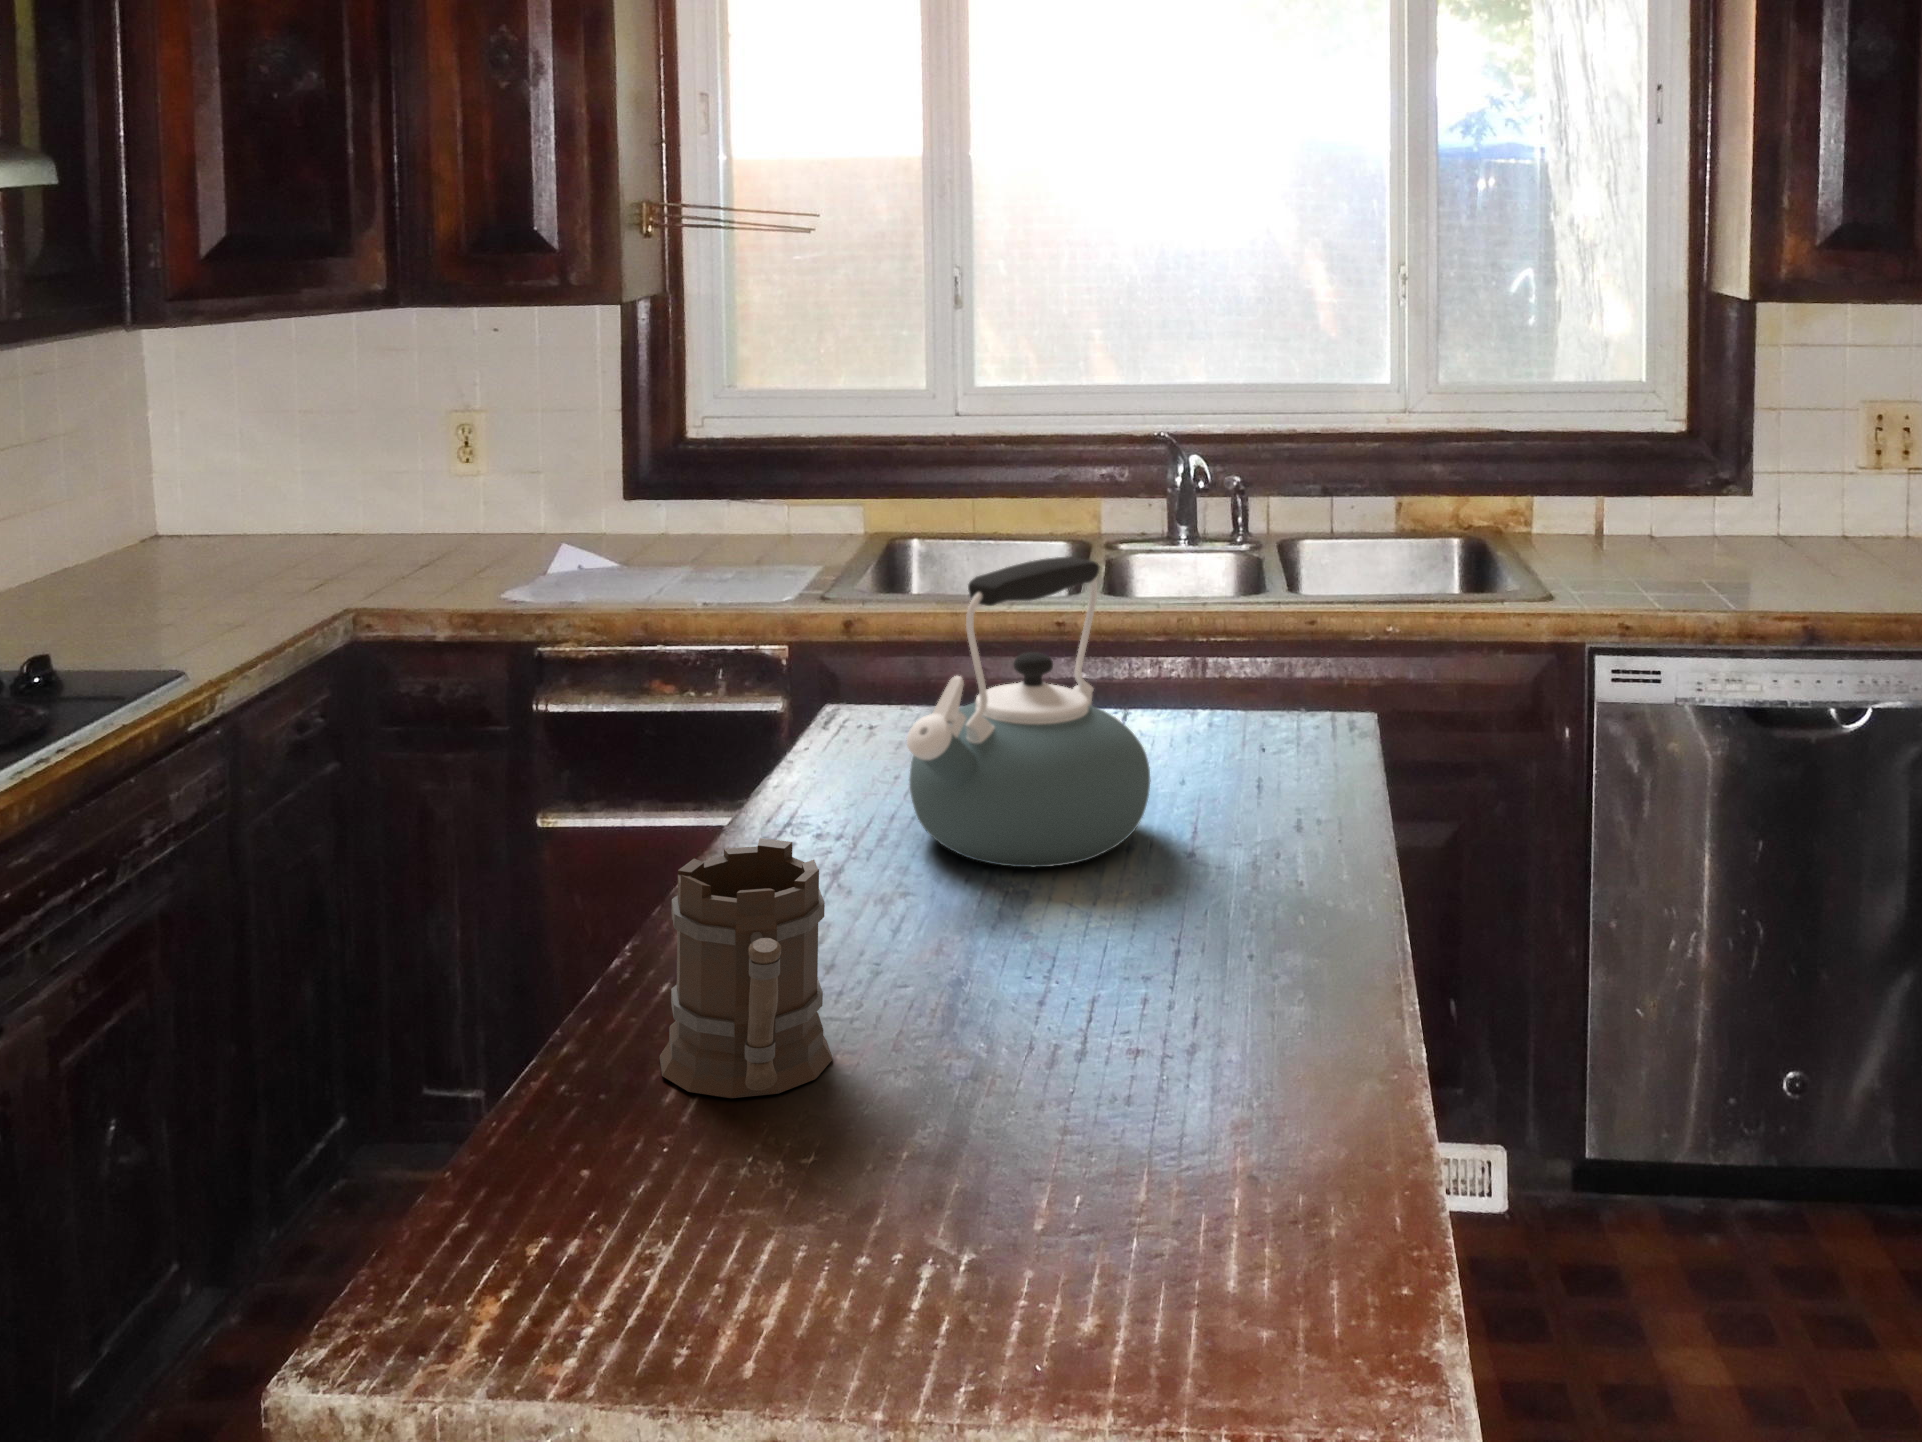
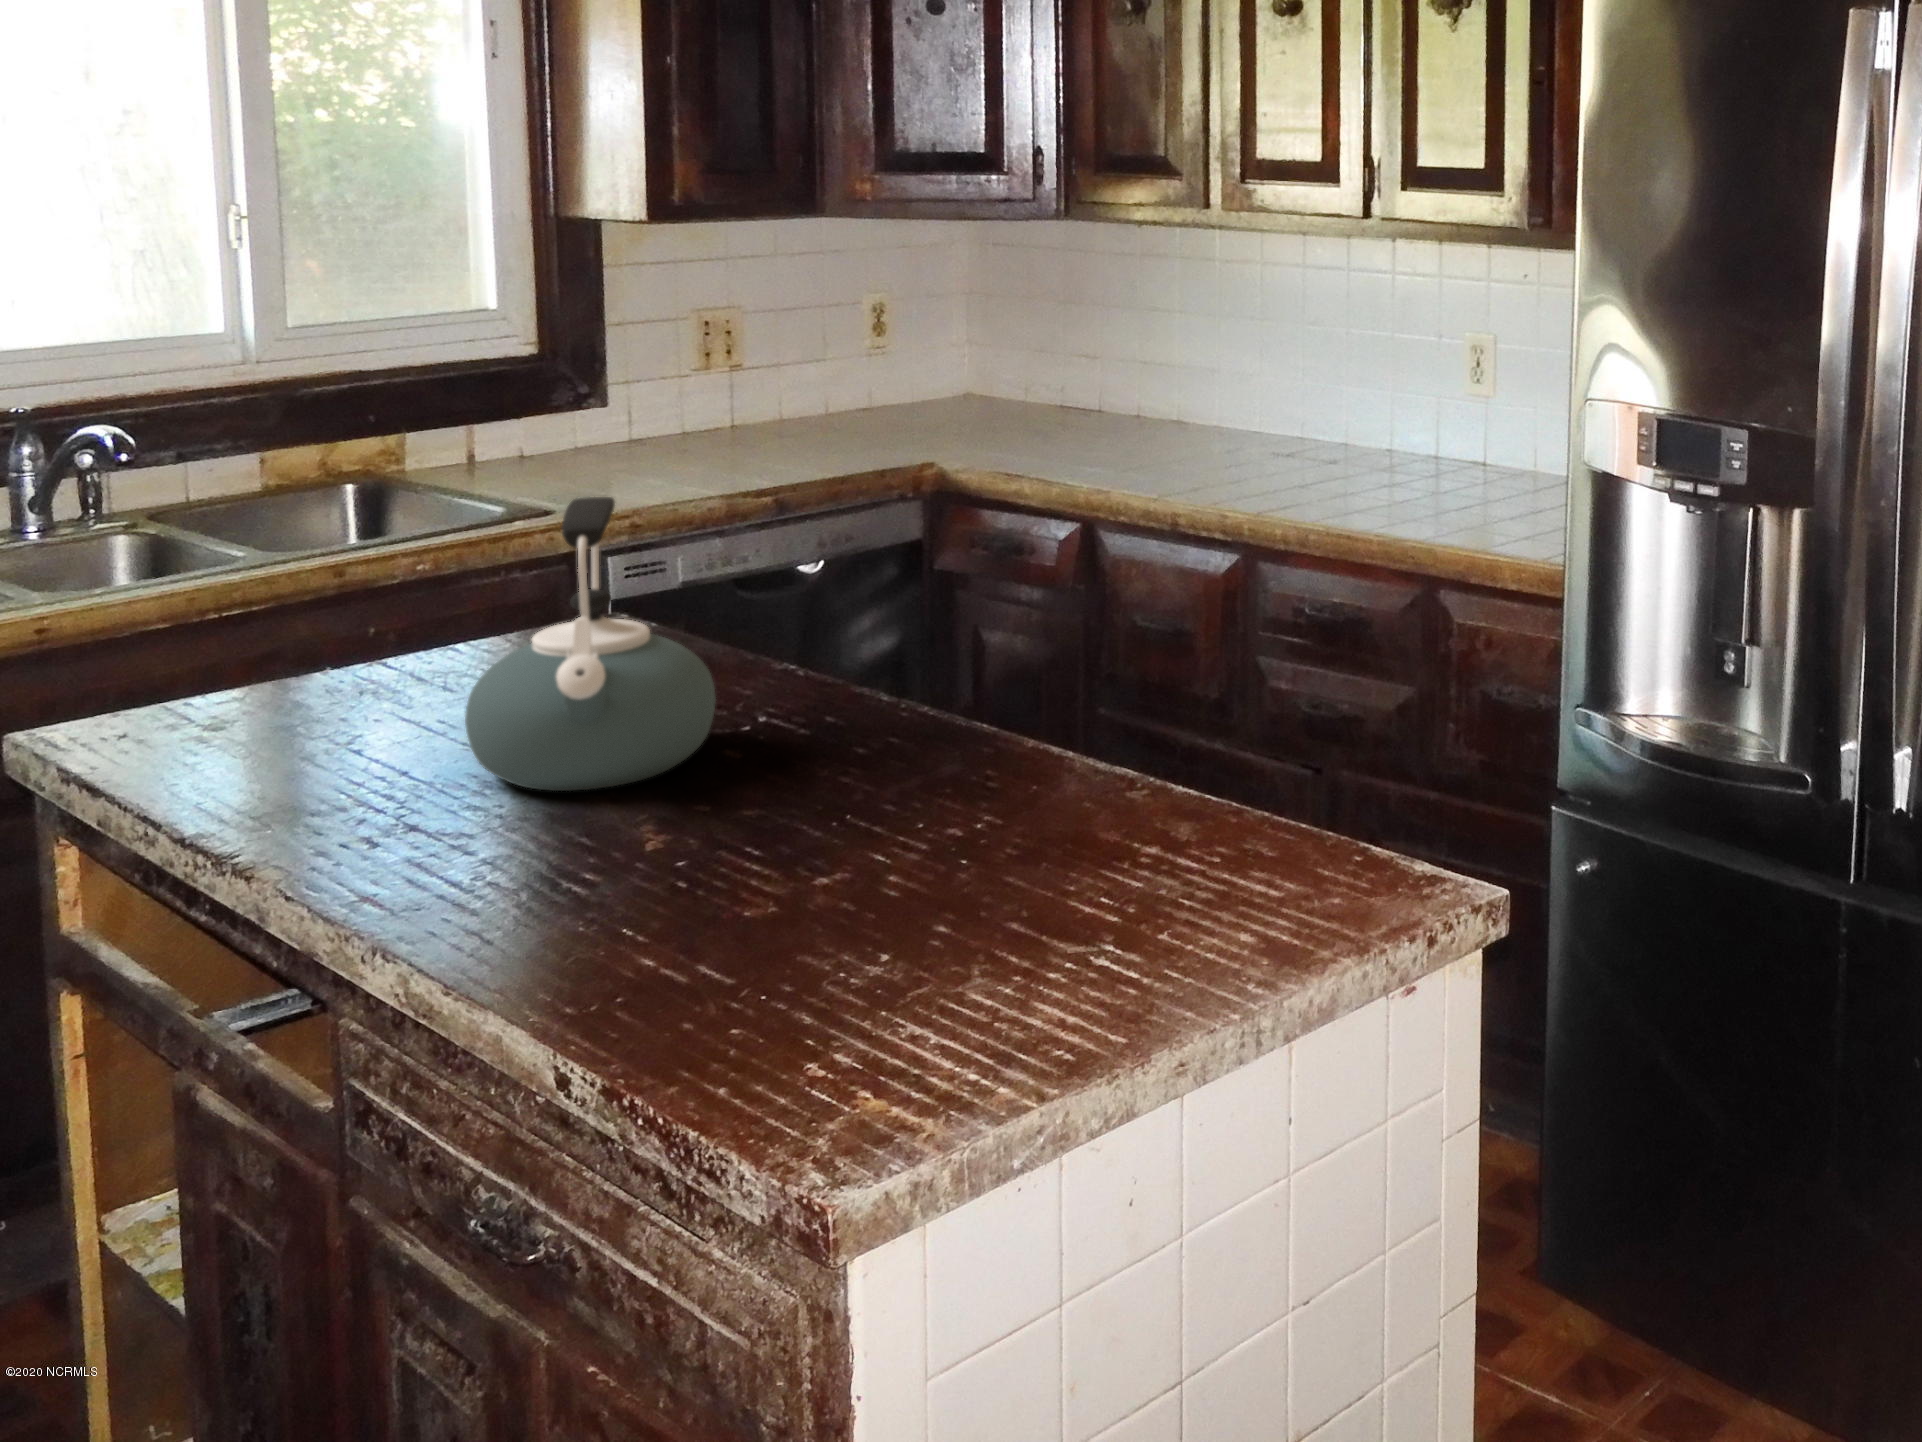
mug: present [659,838,833,1098] -> none [668,744,878,967]

